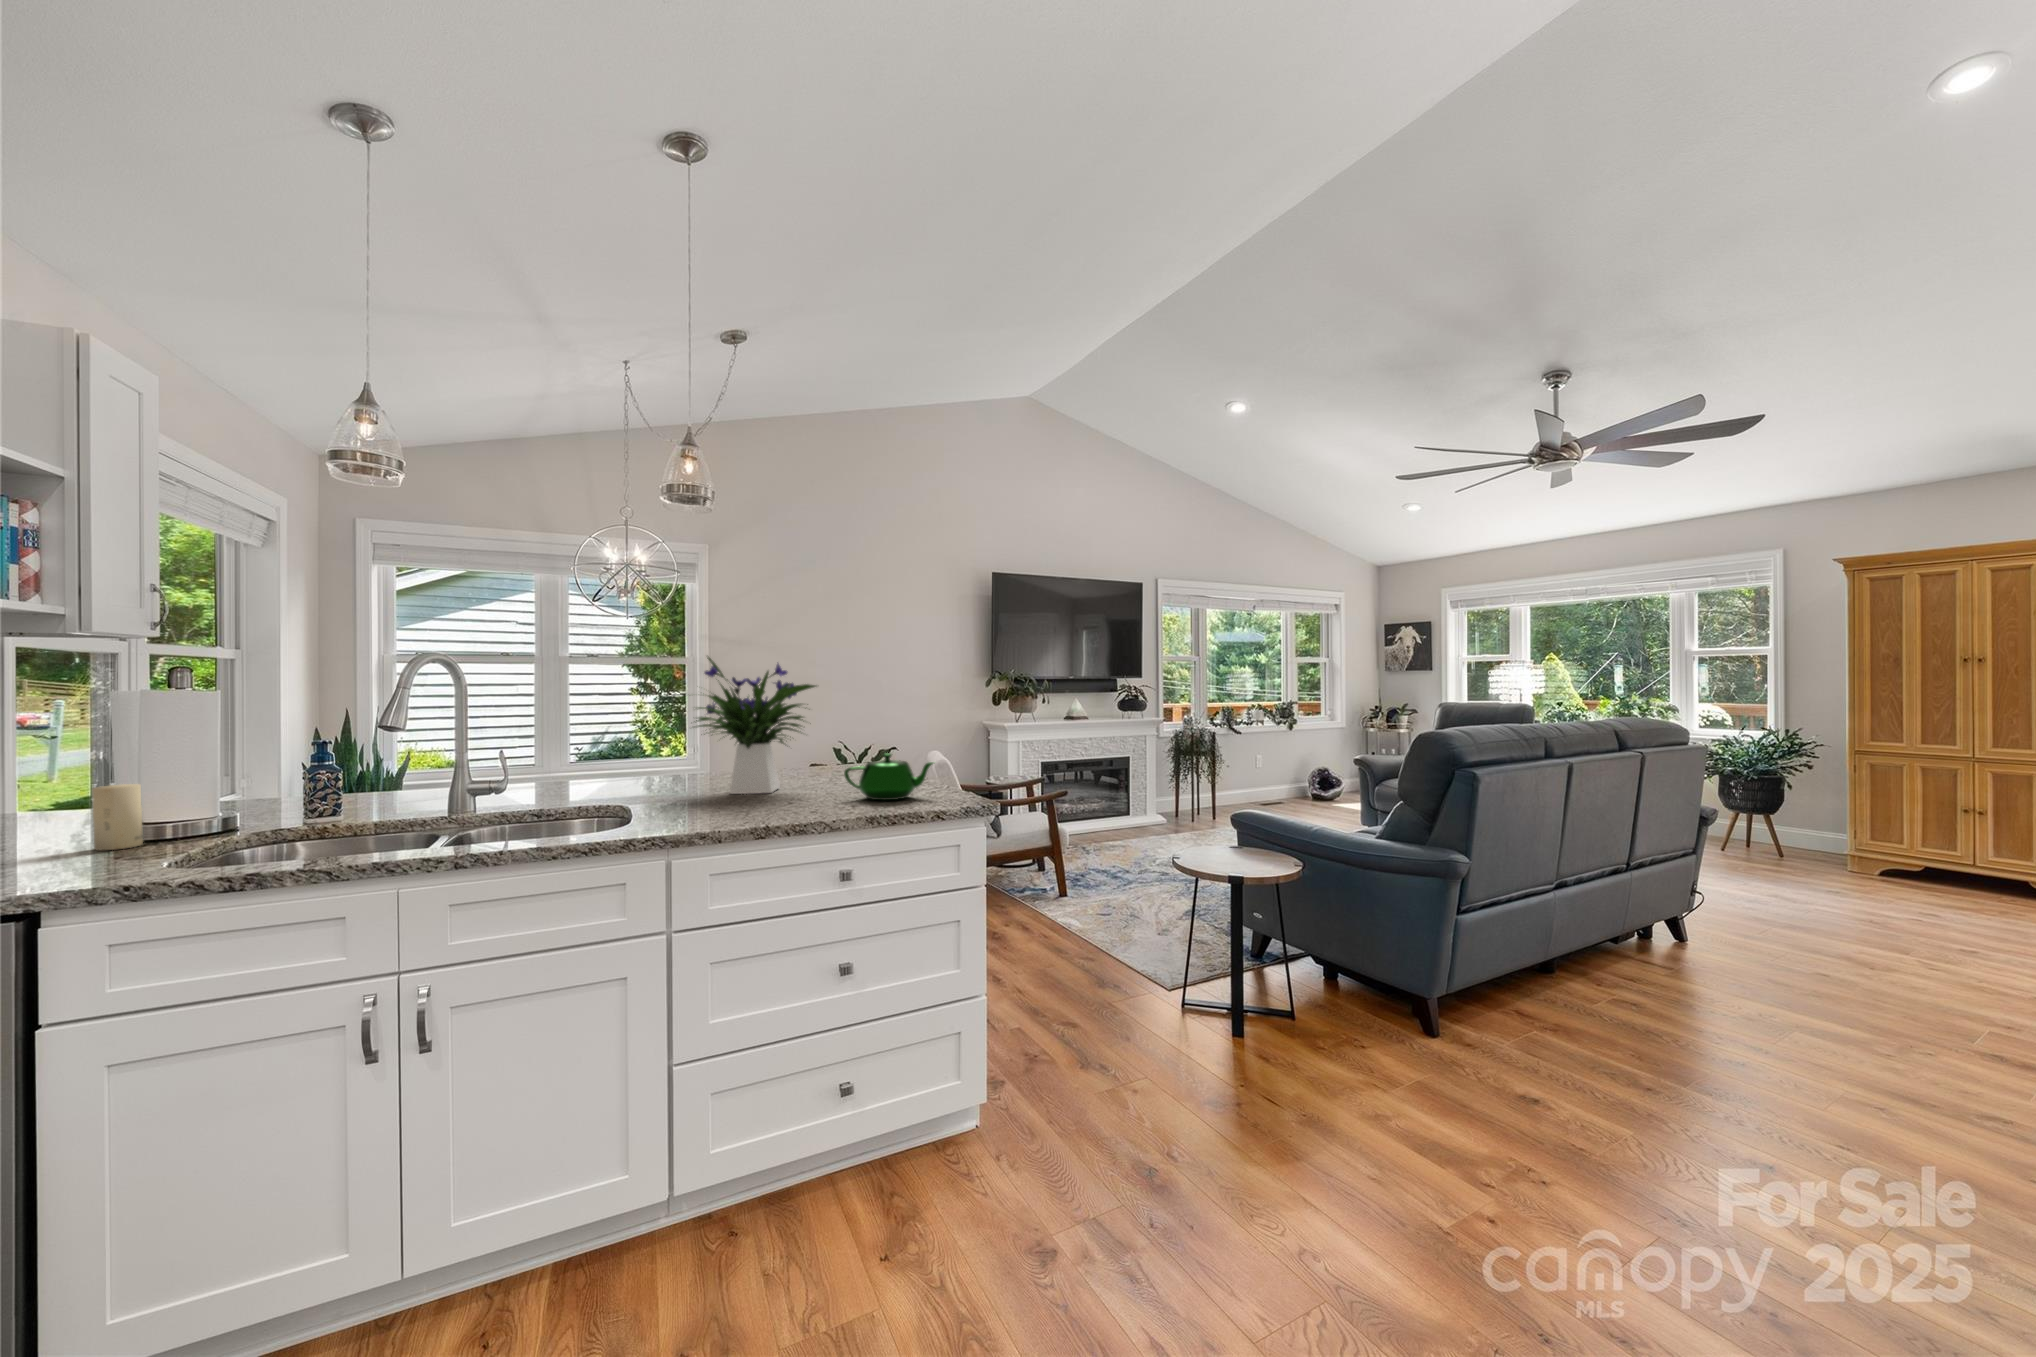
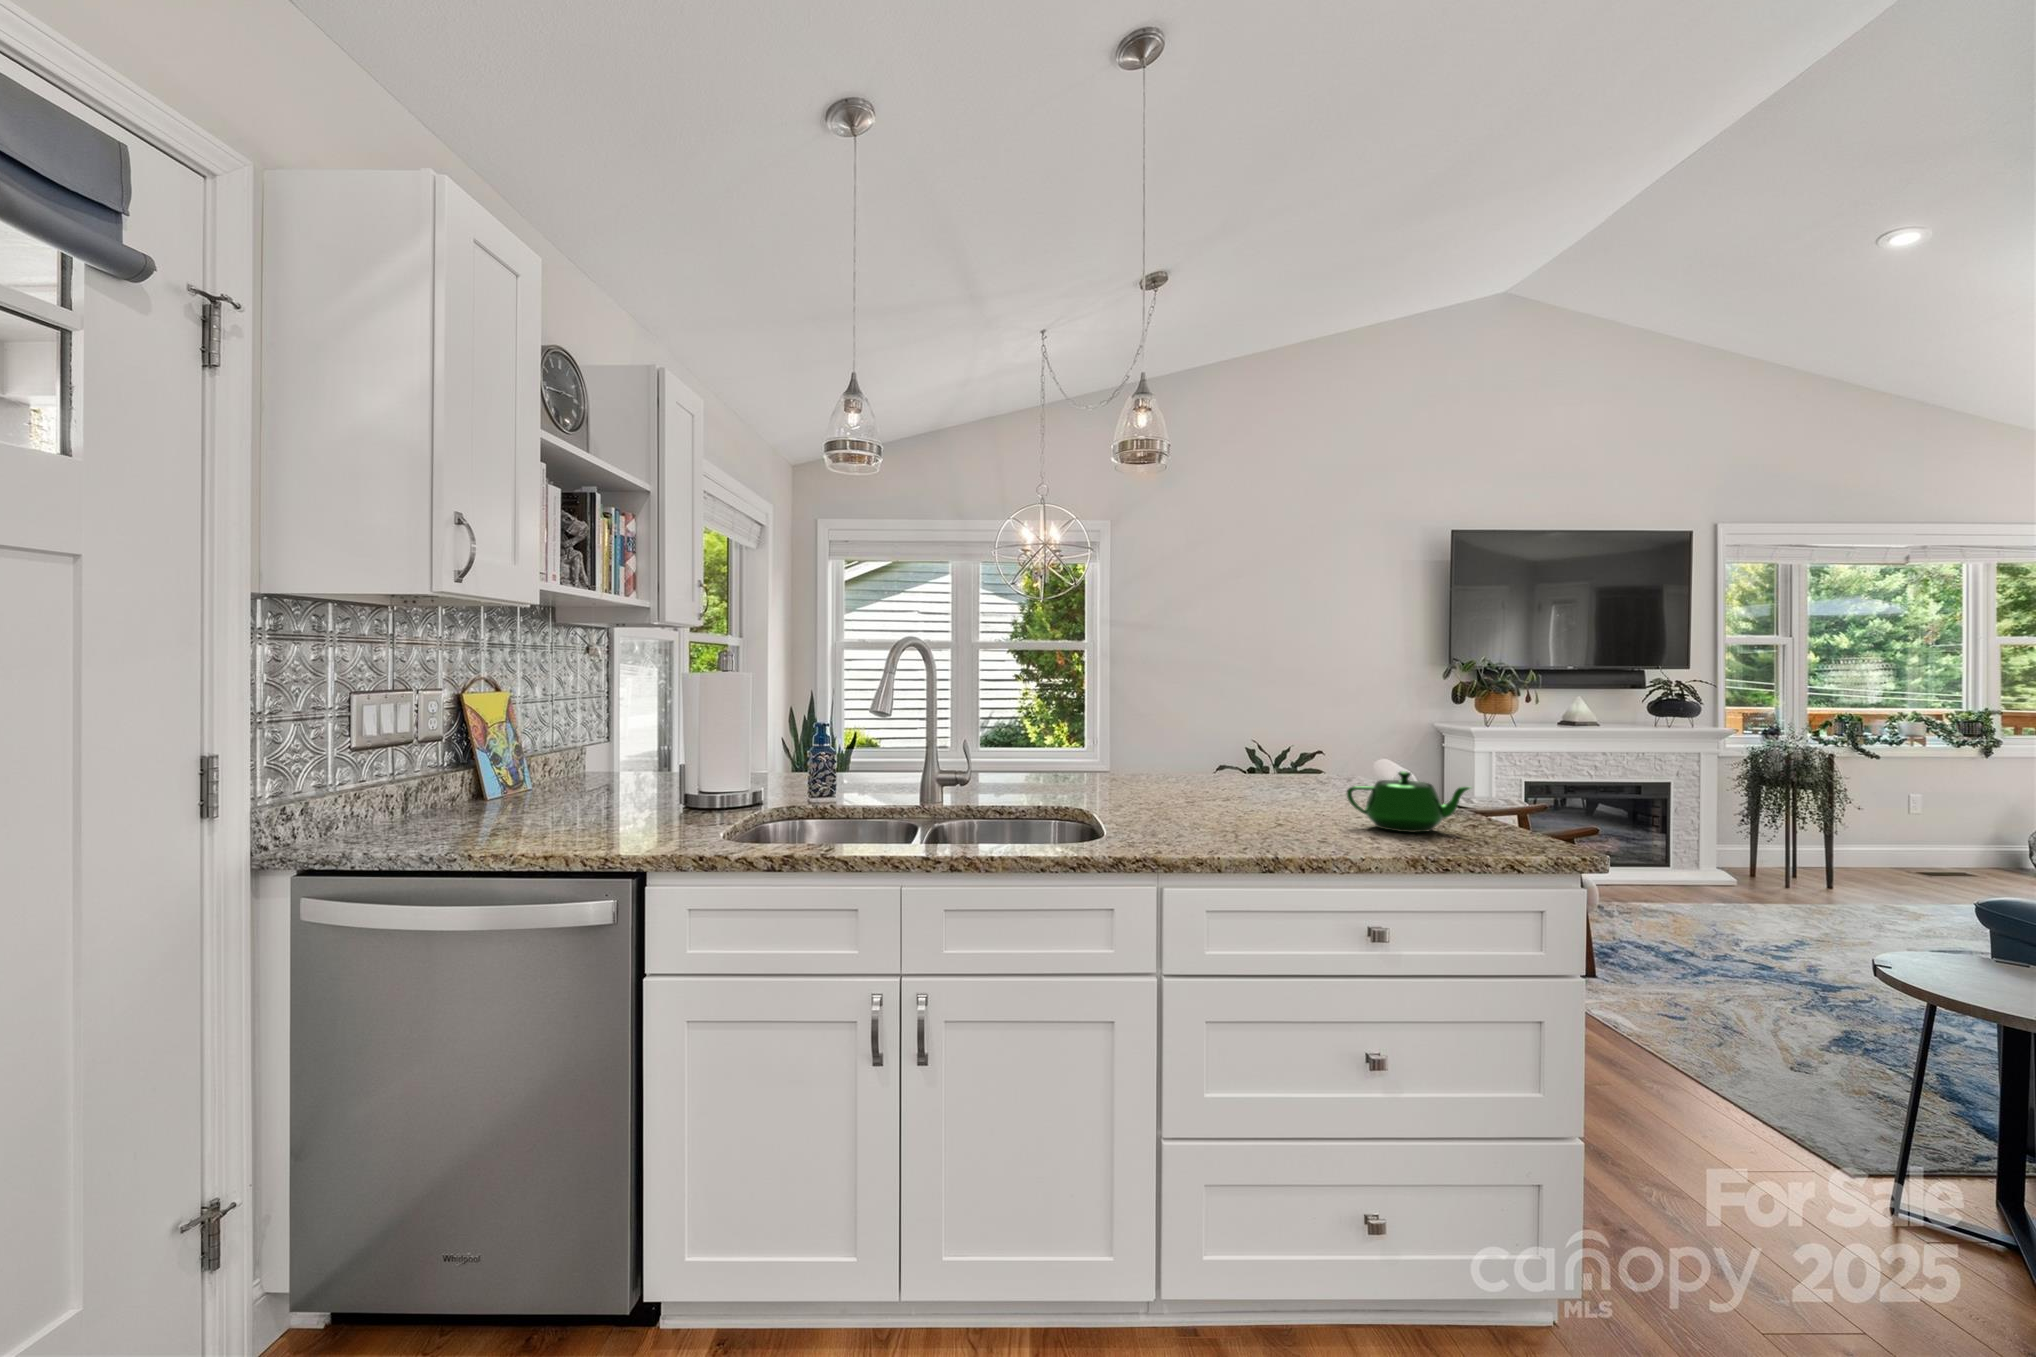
flower arrangement: present [696,657,816,794] -> none [1154,644,1307,809]
candle: present [92,784,143,851] -> none [666,760,698,819]

